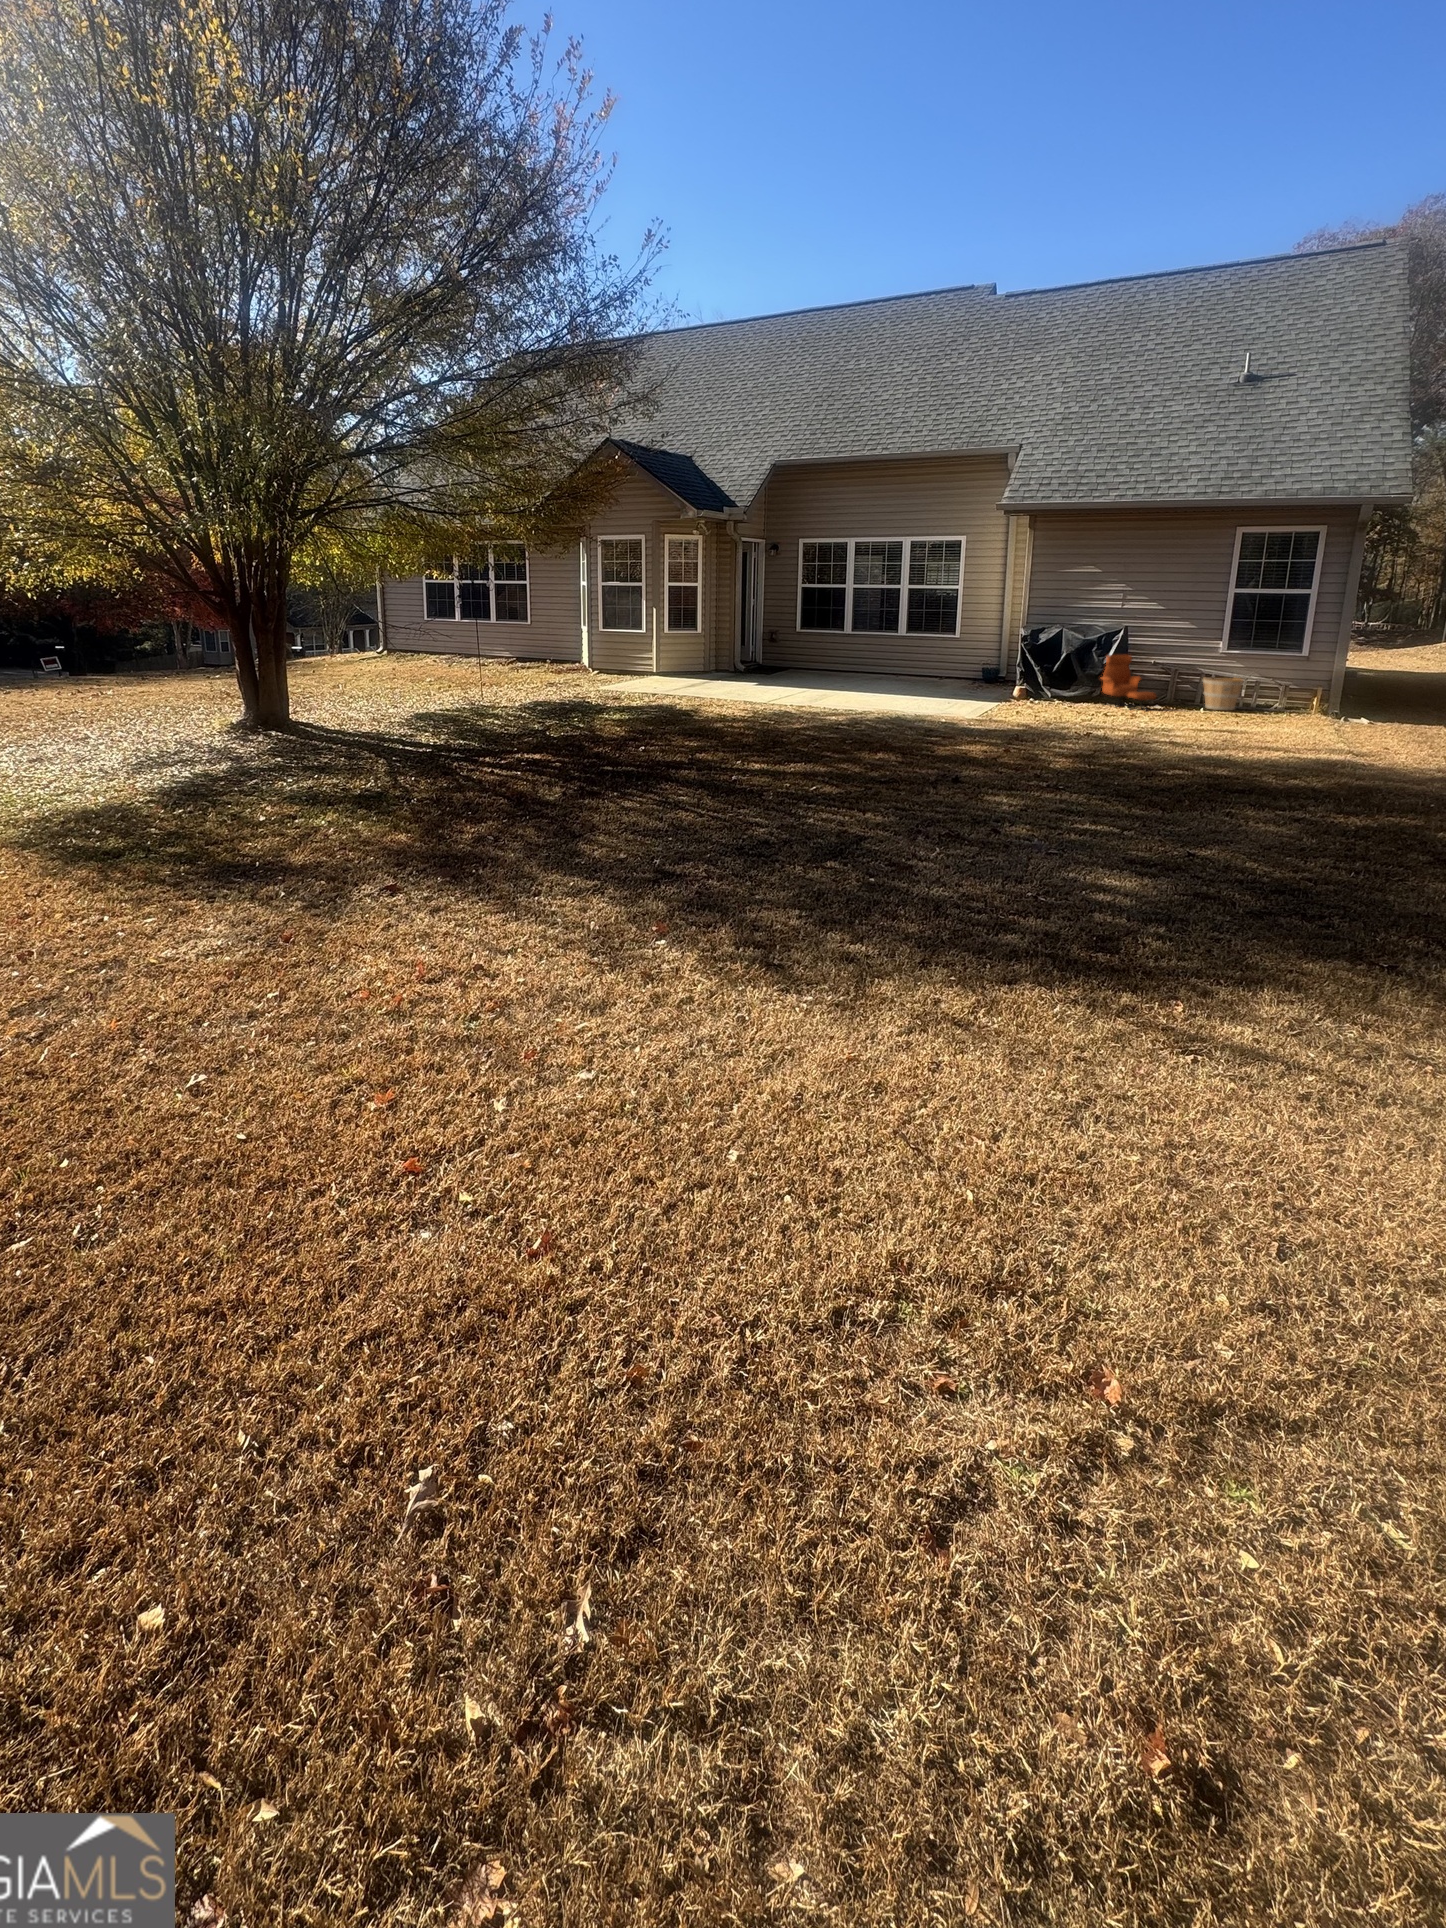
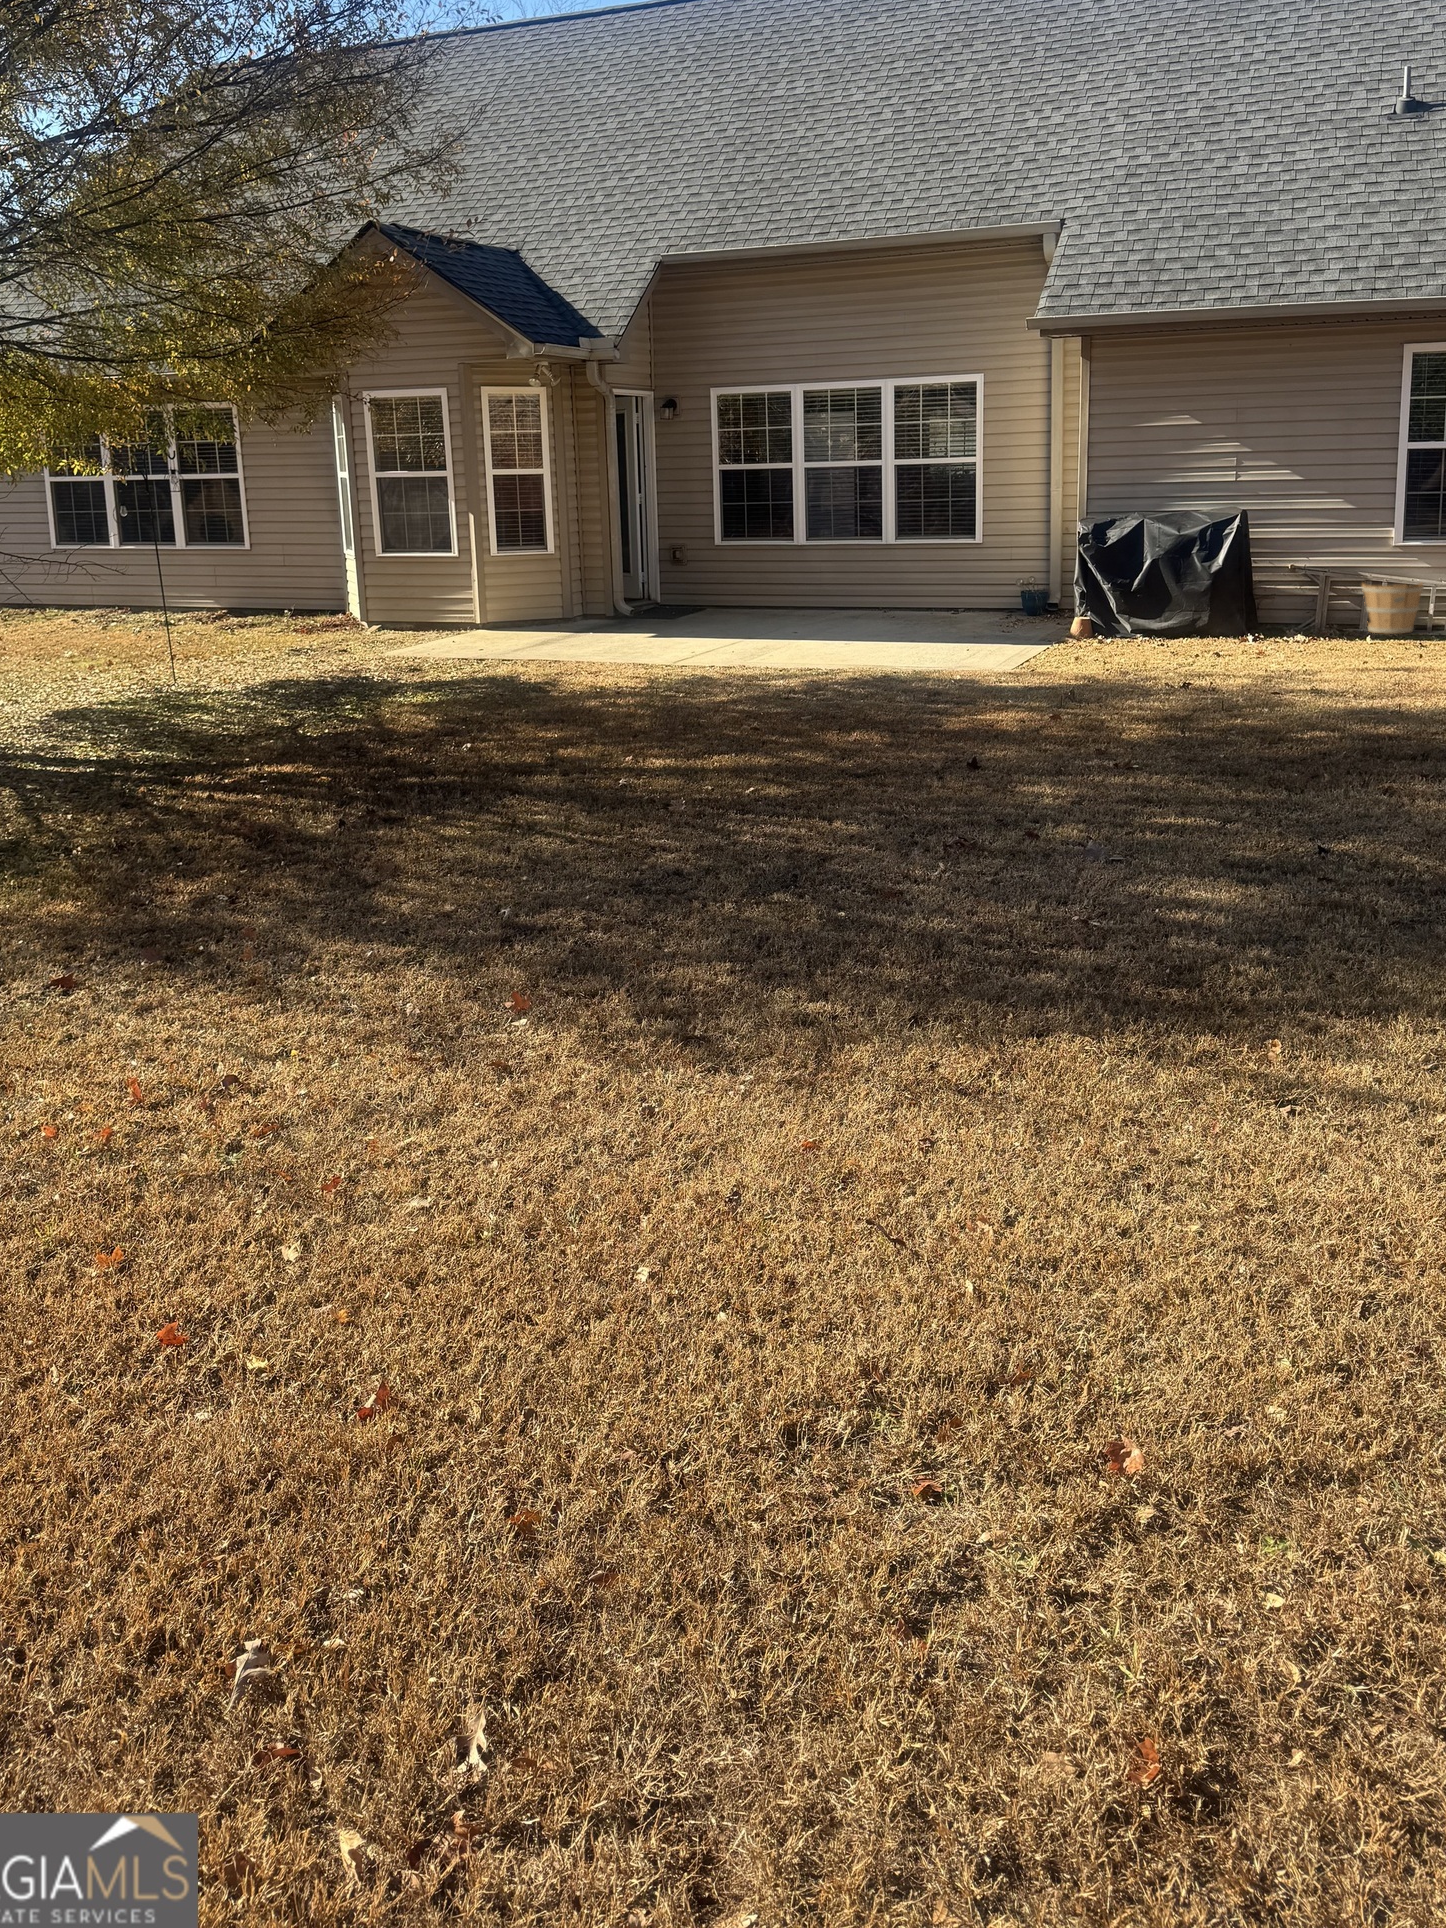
lounge chair: present [1101,655,1156,710] -> none [1202,553,1292,642]

